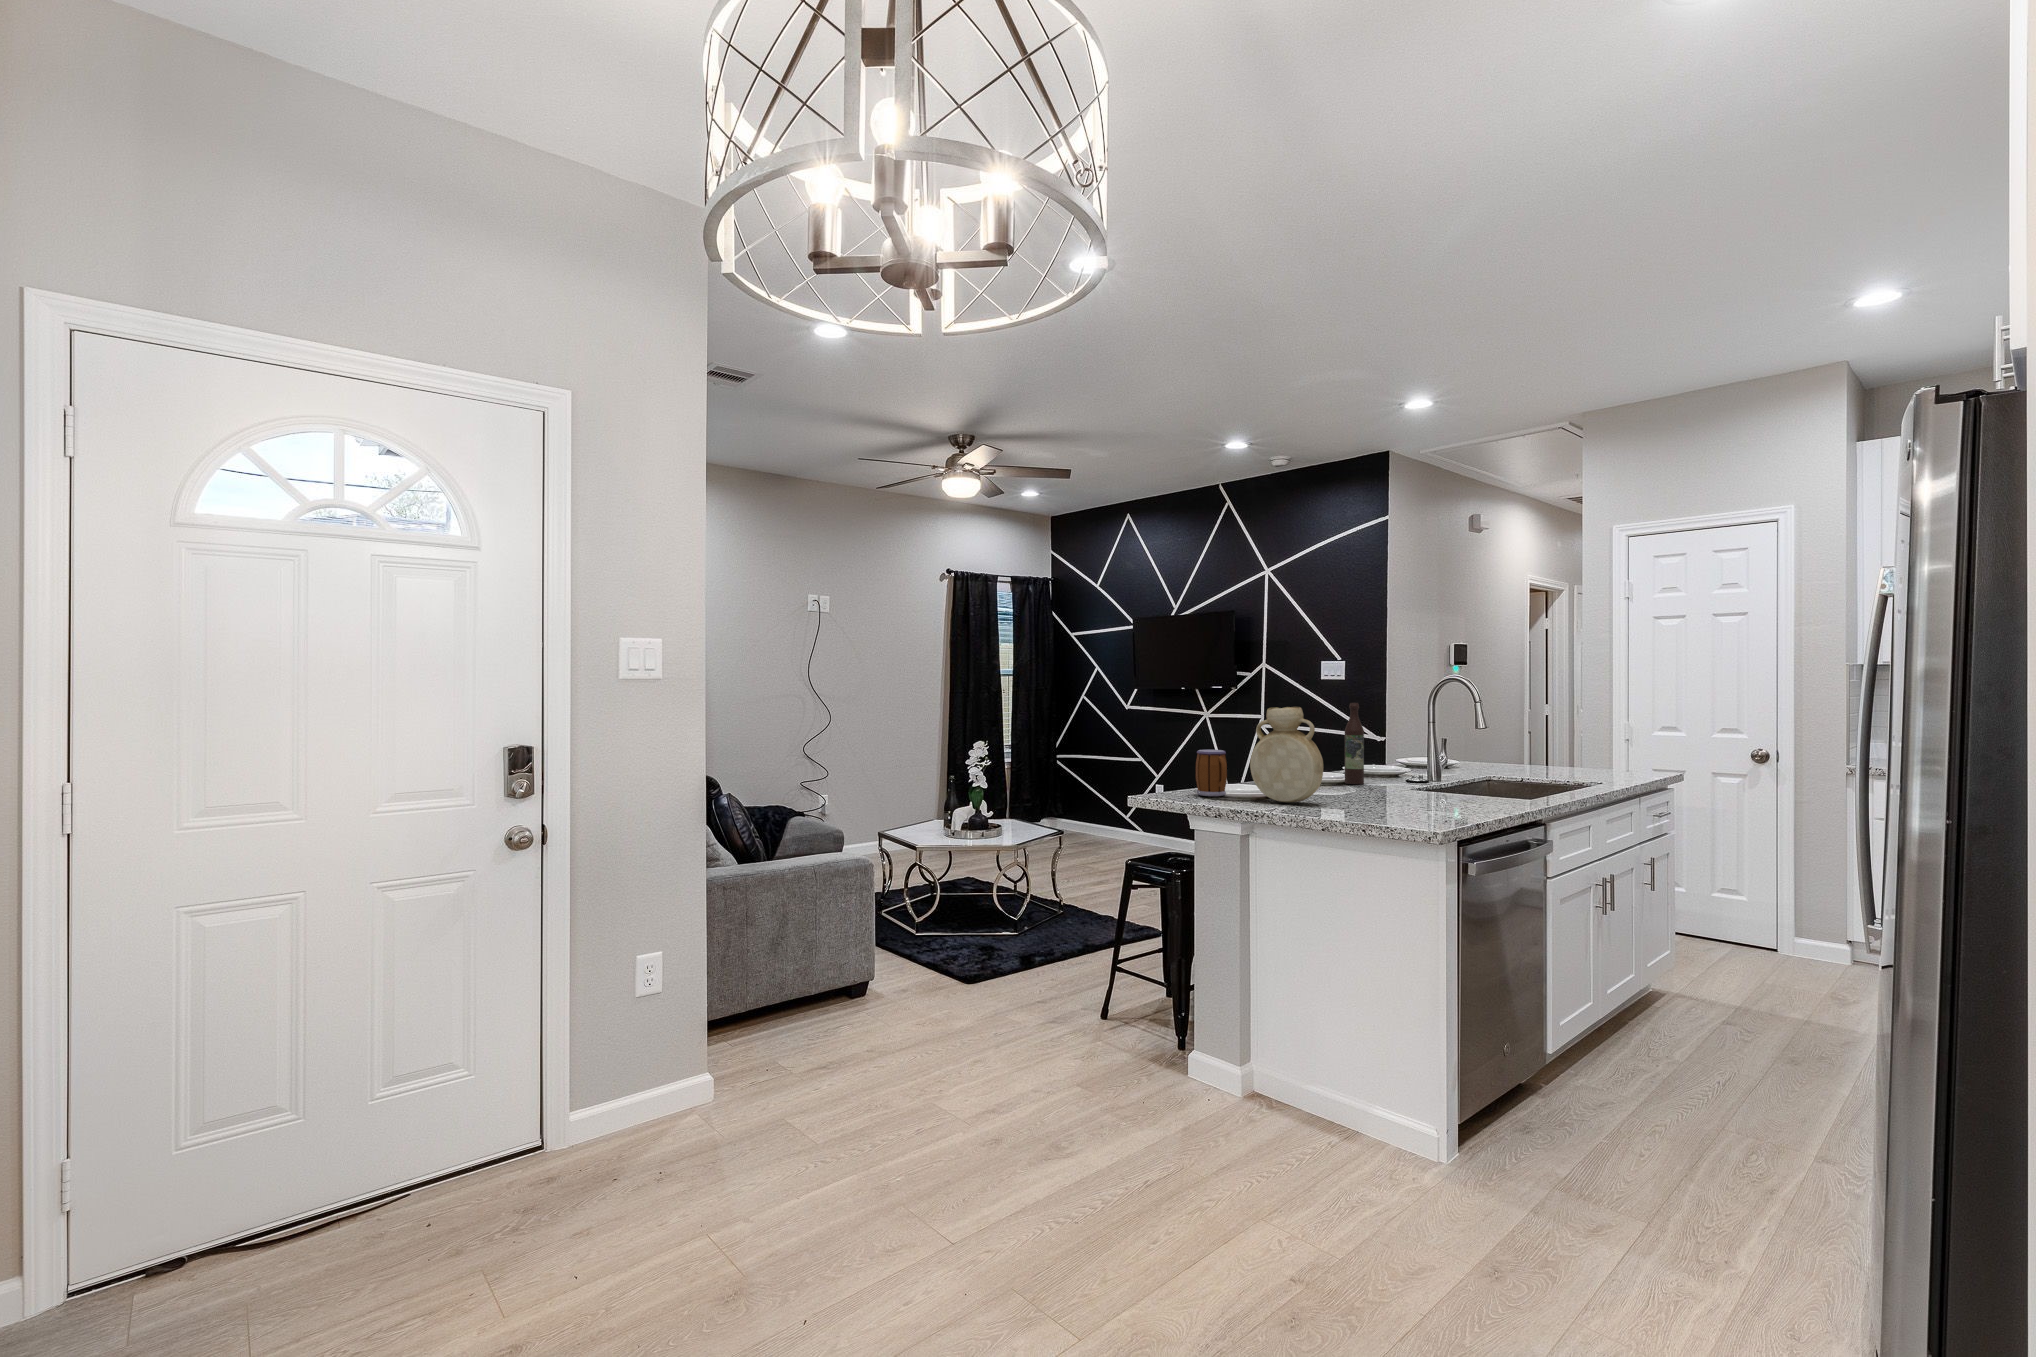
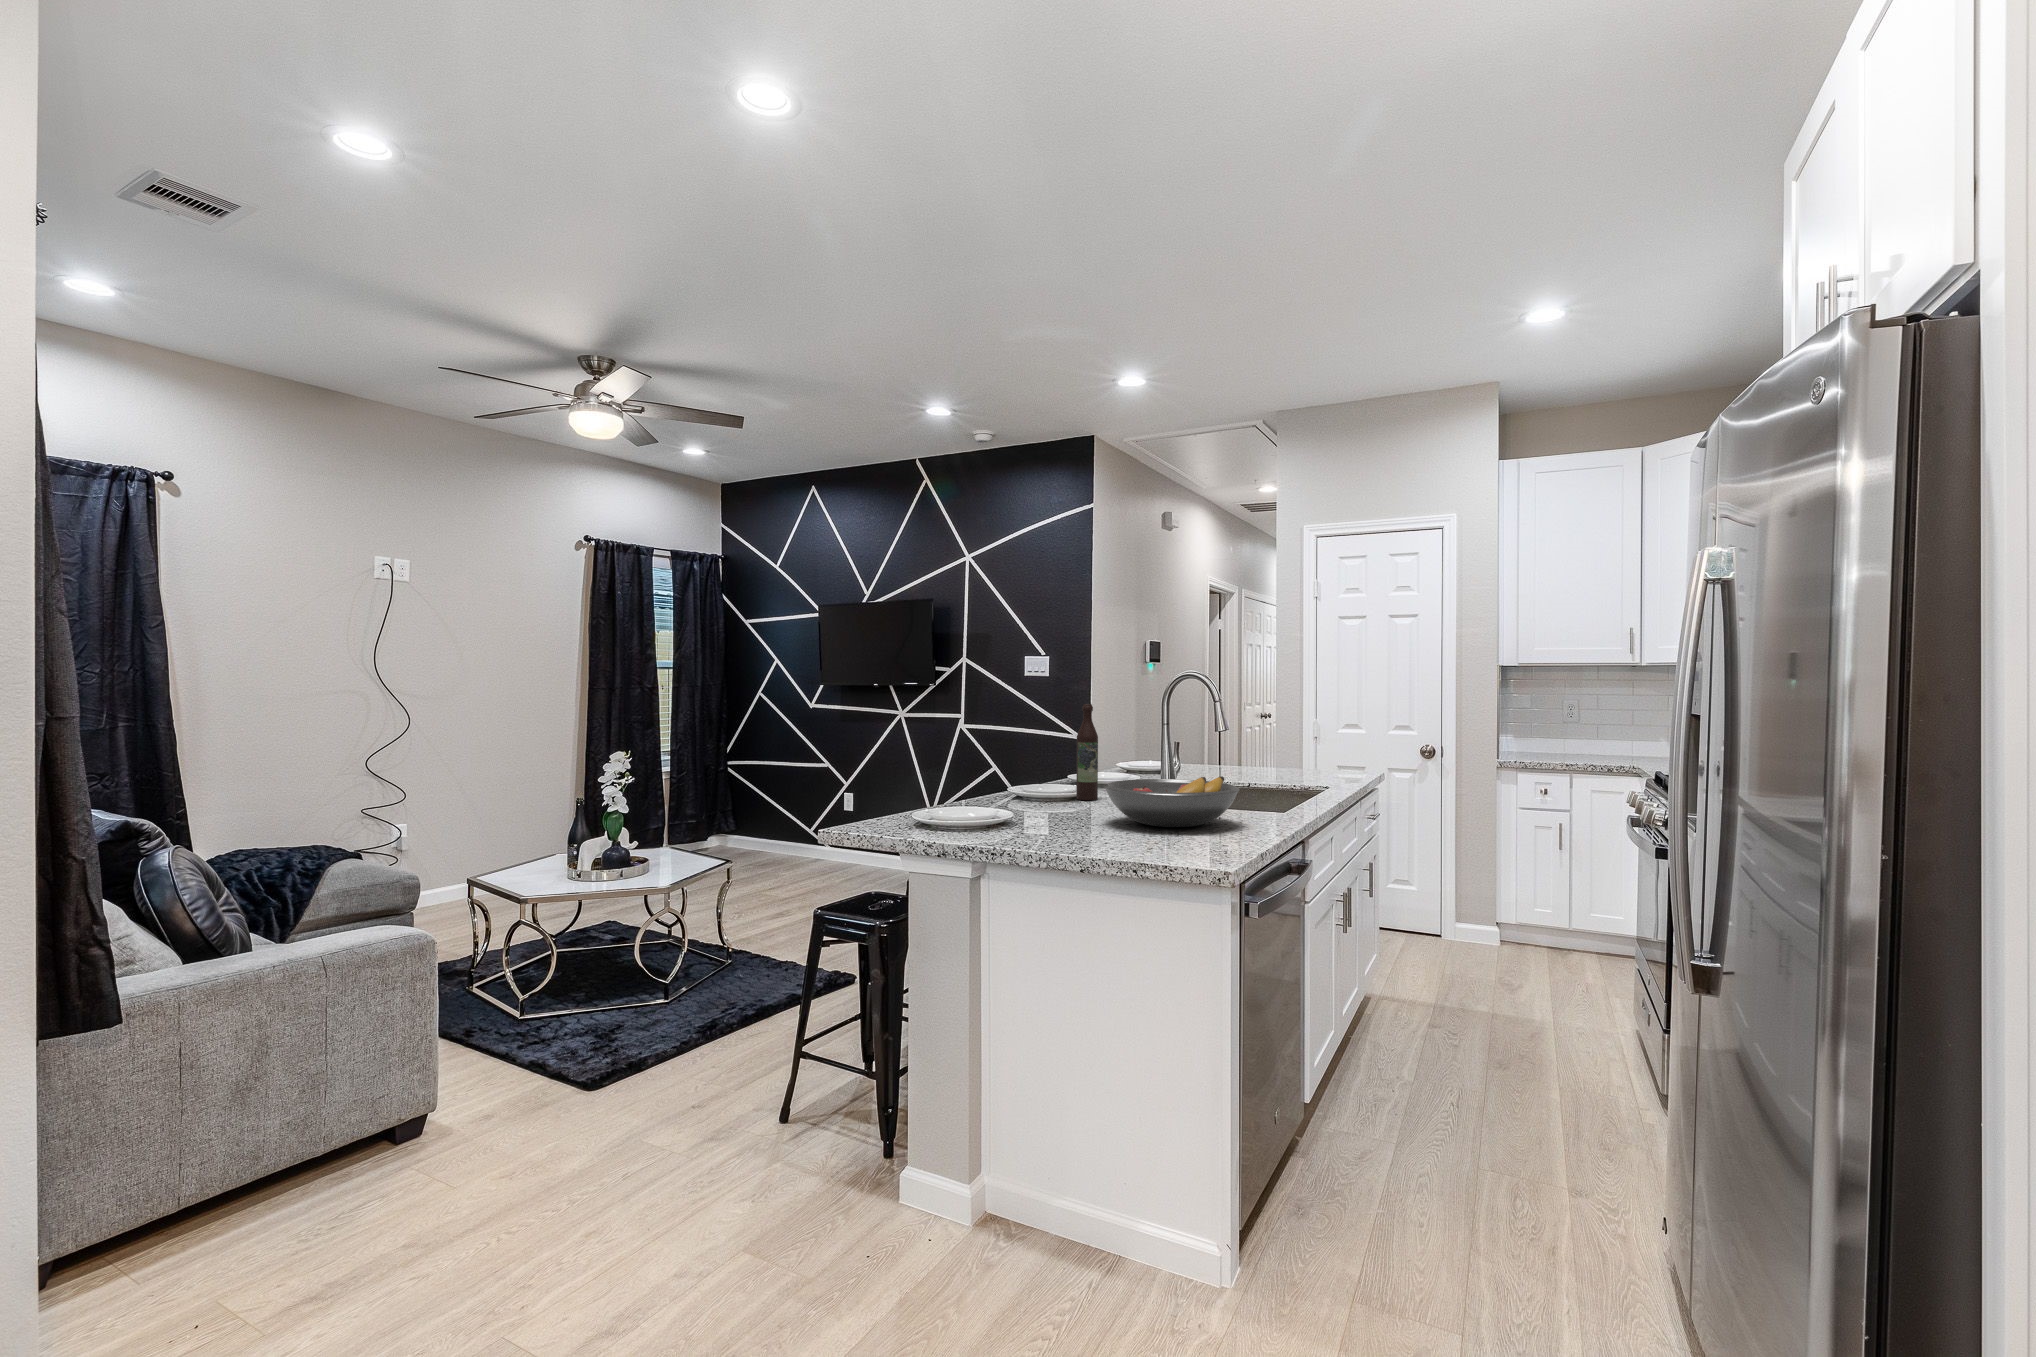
vase: present [1250,707,1323,803] -> none [979,711,1070,833]
mug: present [1196,750,1227,796] -> none [908,766,947,827]
fruit bowl: none [1357,763,1478,803] -> present [1105,776,1239,827]

